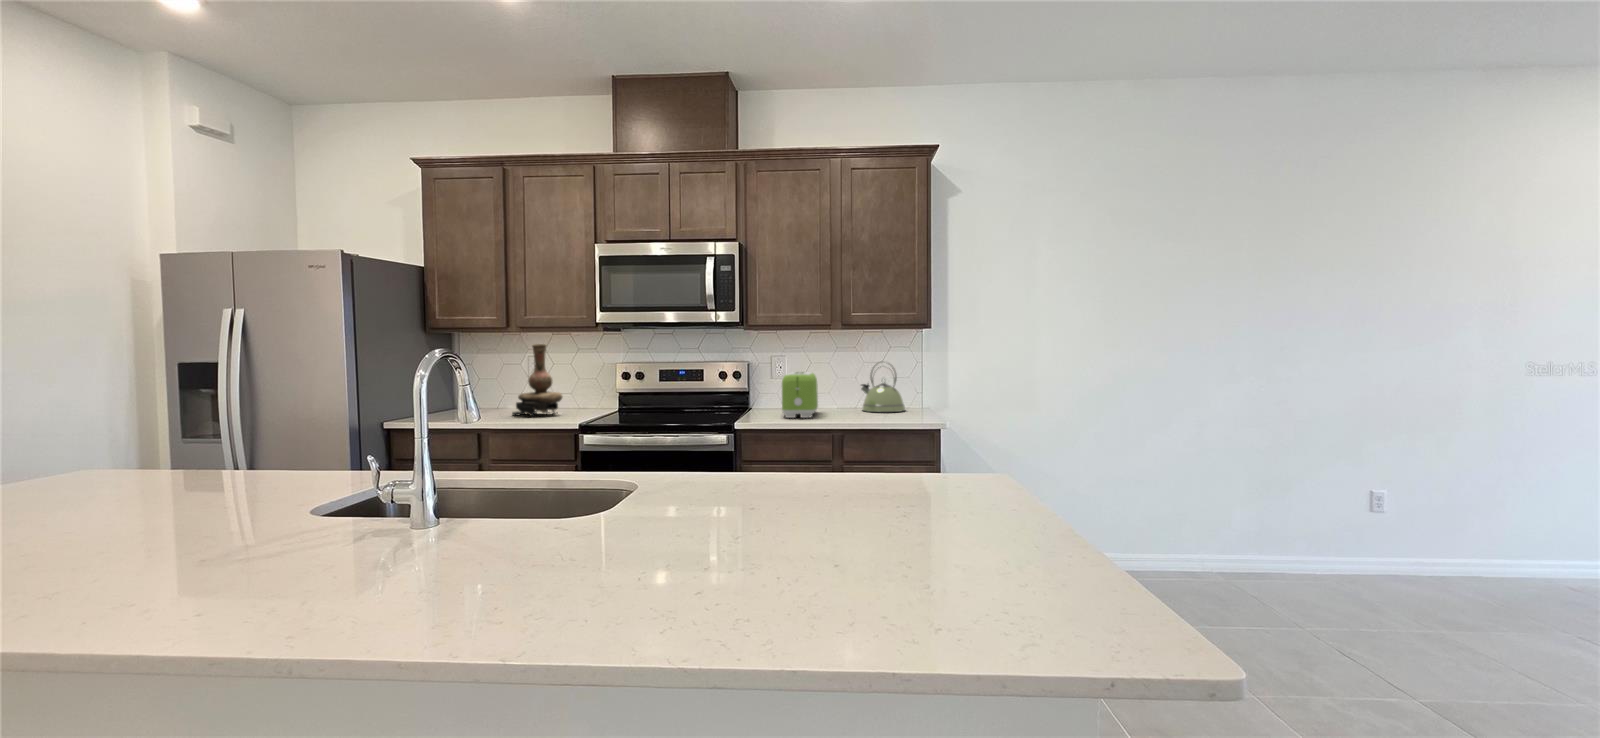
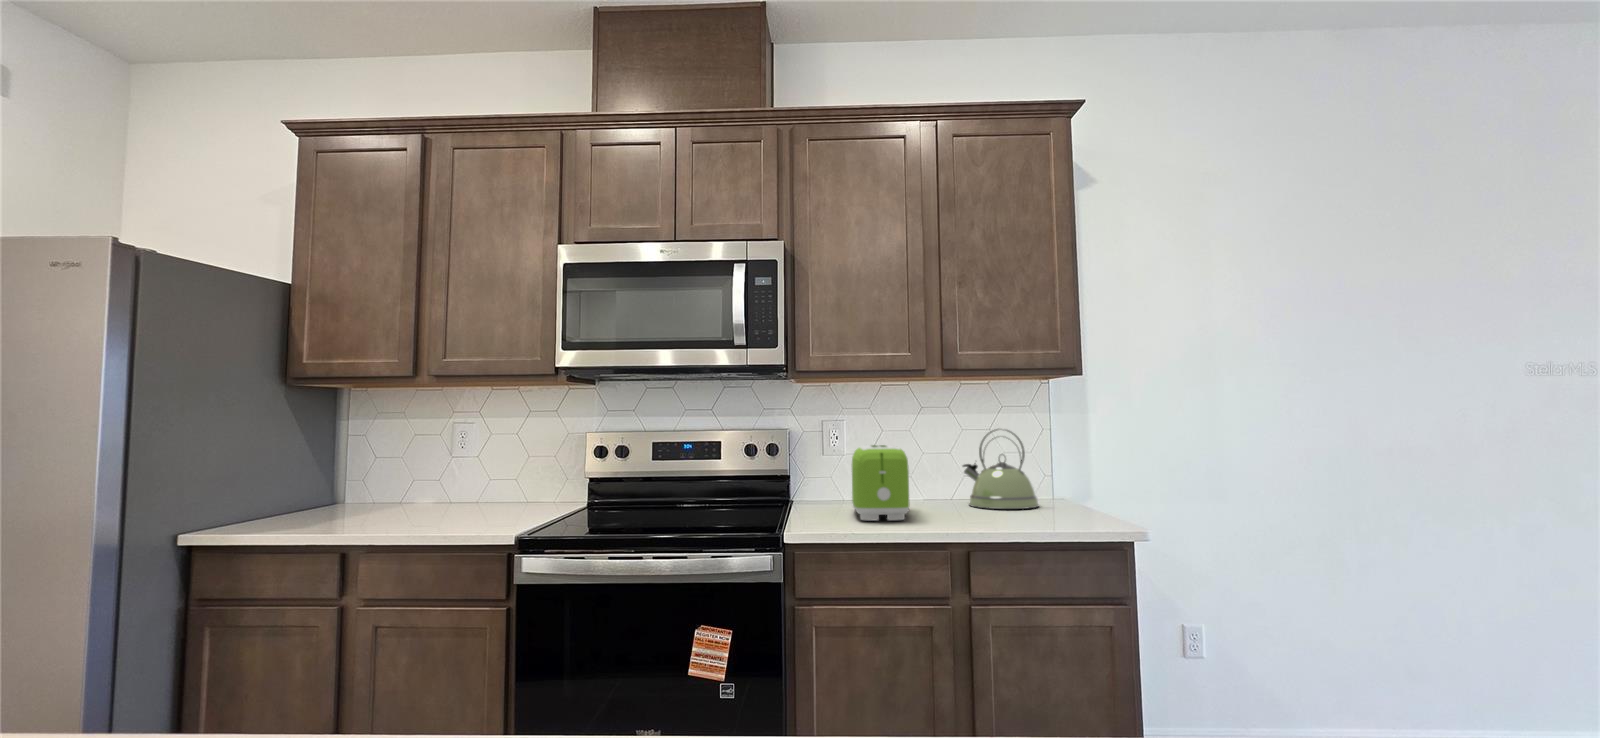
vase: present [512,344,562,416] -> none [415,403,498,519]

